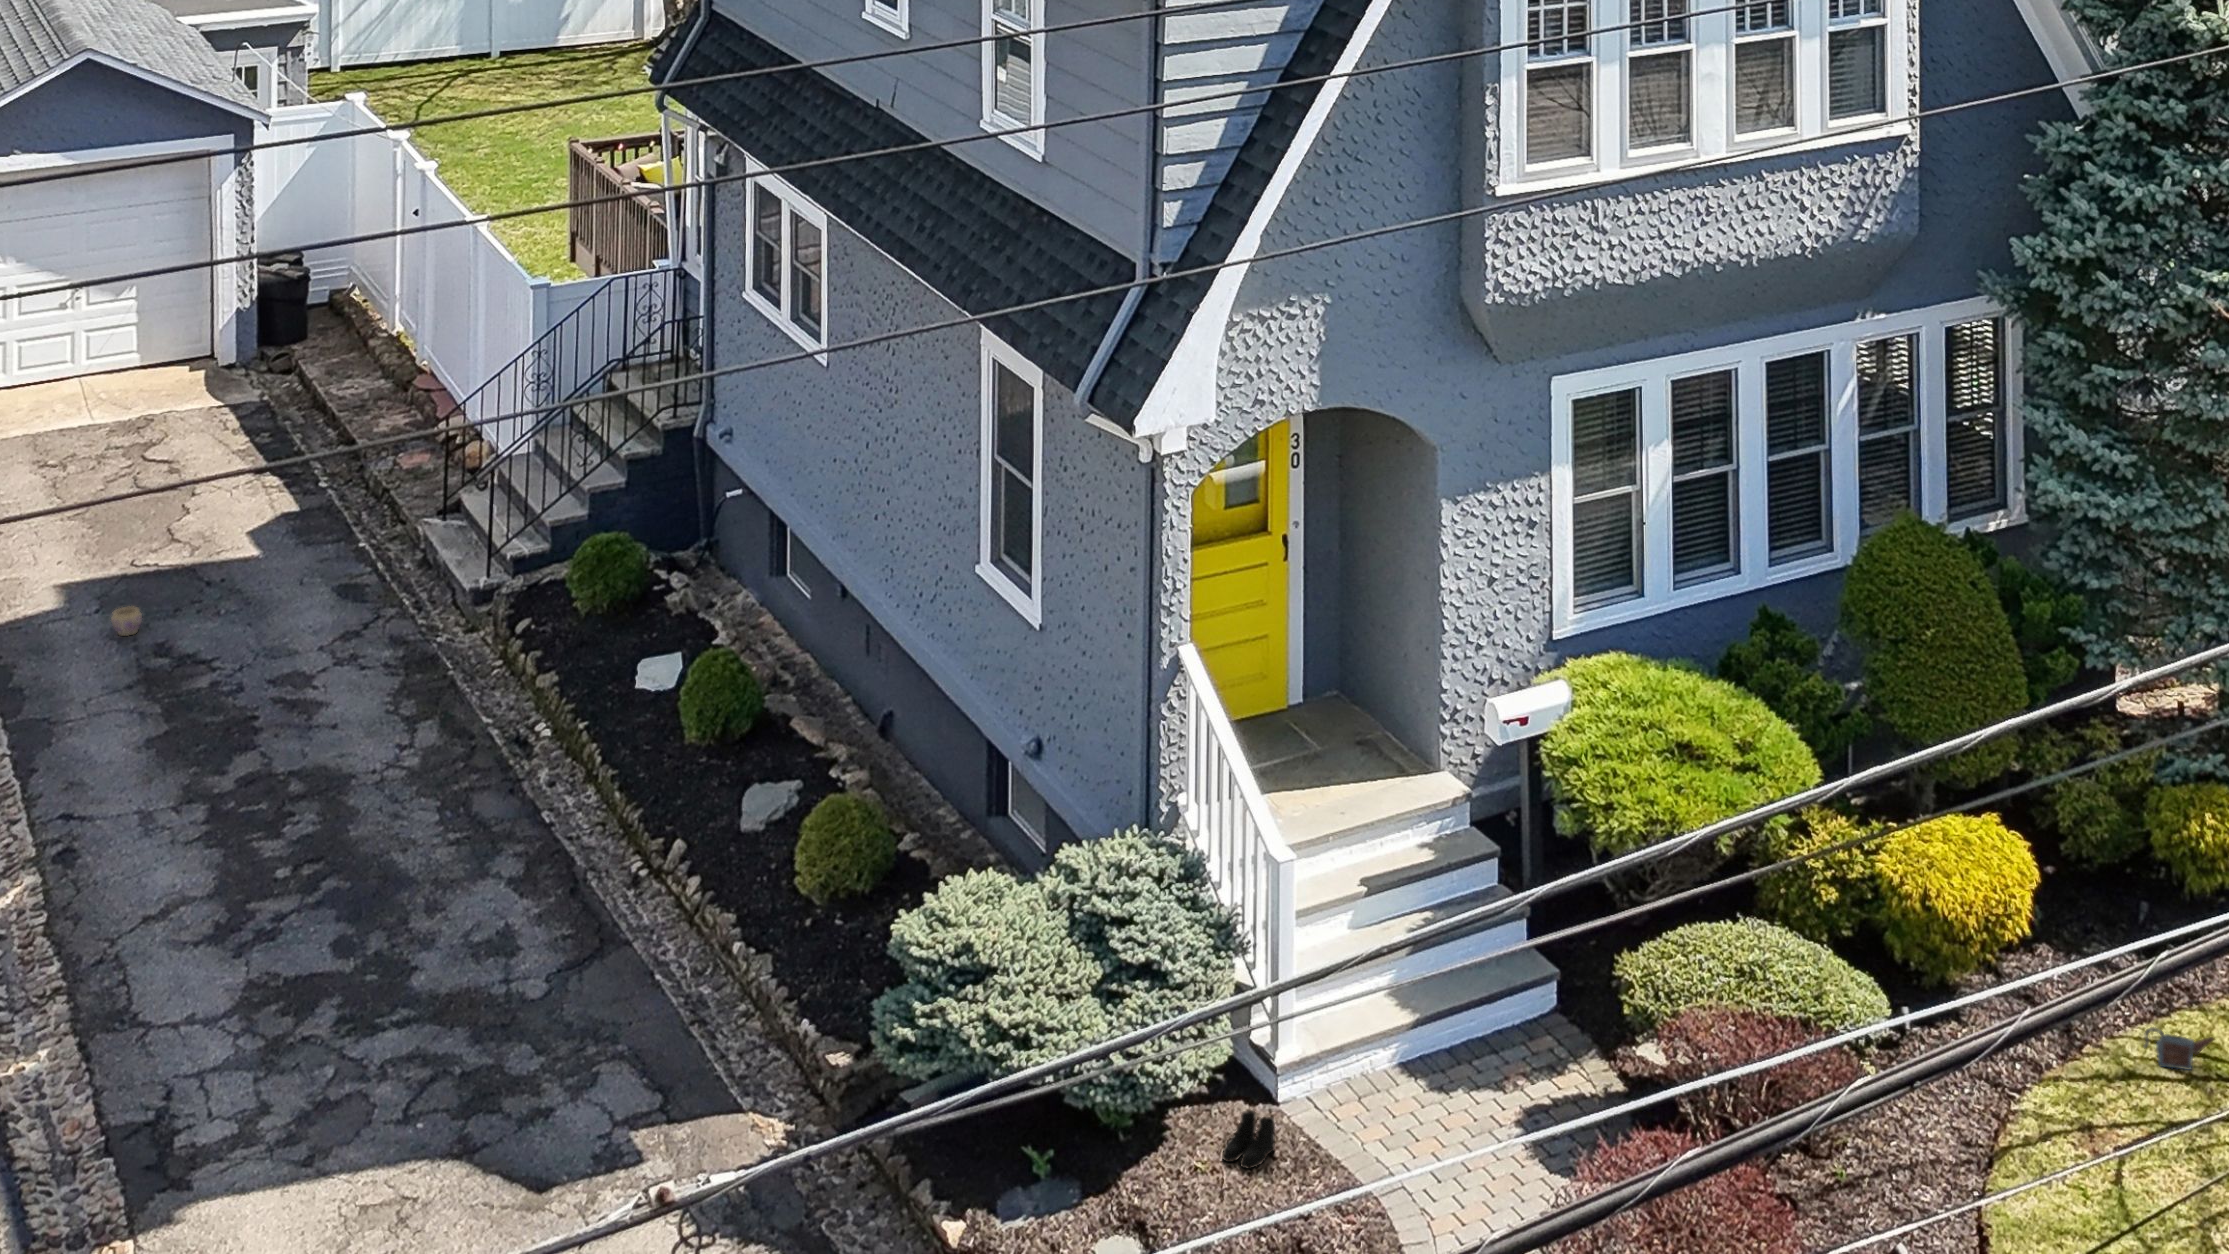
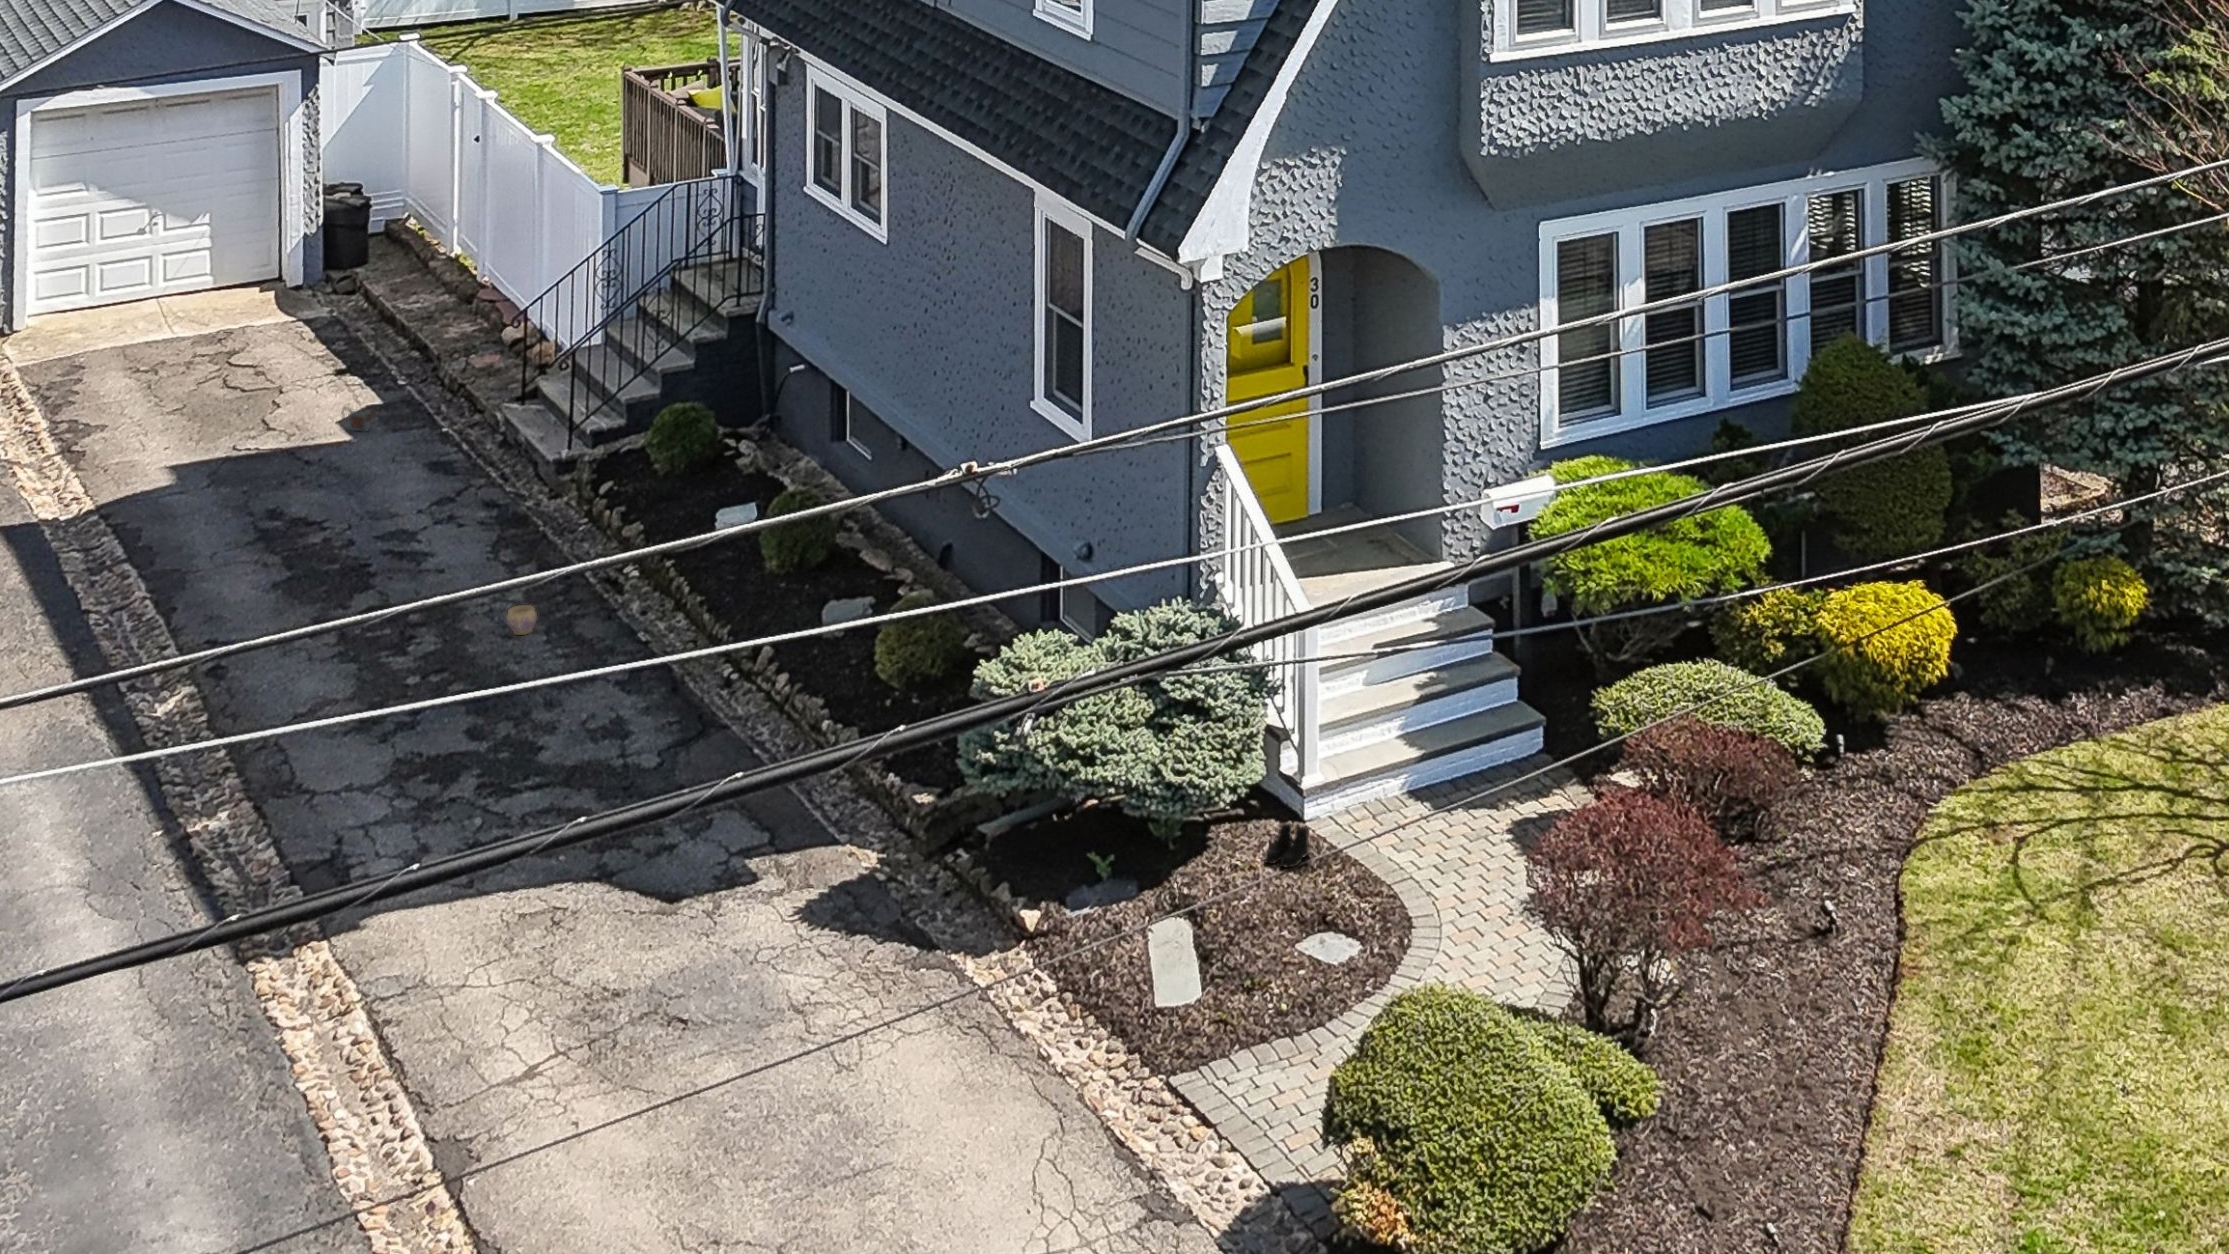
planter: present [111,607,142,636] -> present [507,605,537,635]
watering can: present [2144,1027,2214,1070] -> present [341,408,376,431]

